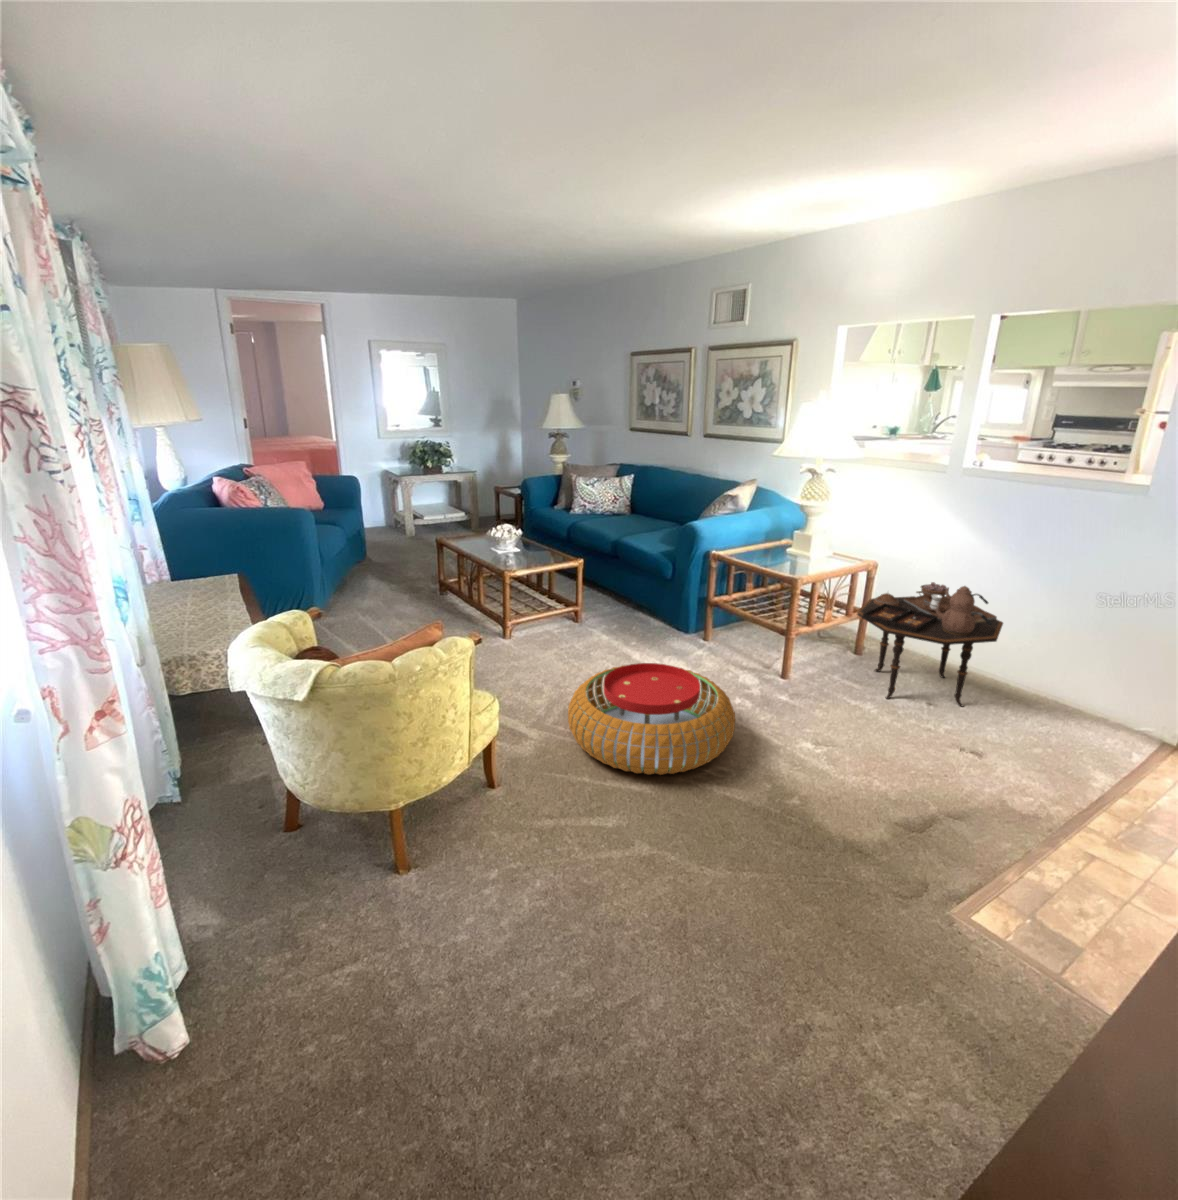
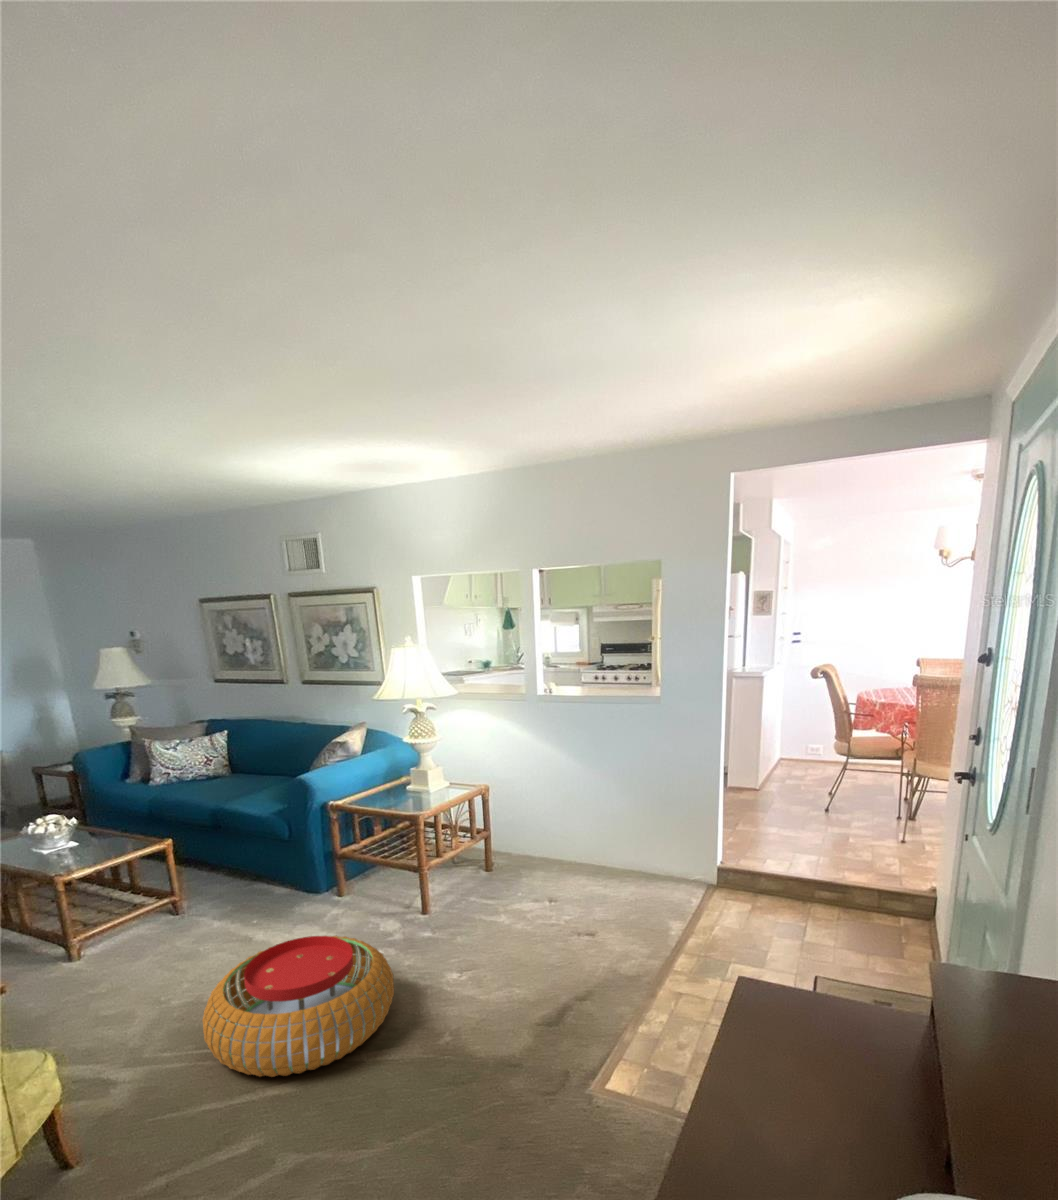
side table: present [857,582,1003,706] -> none [480,791,595,911]

